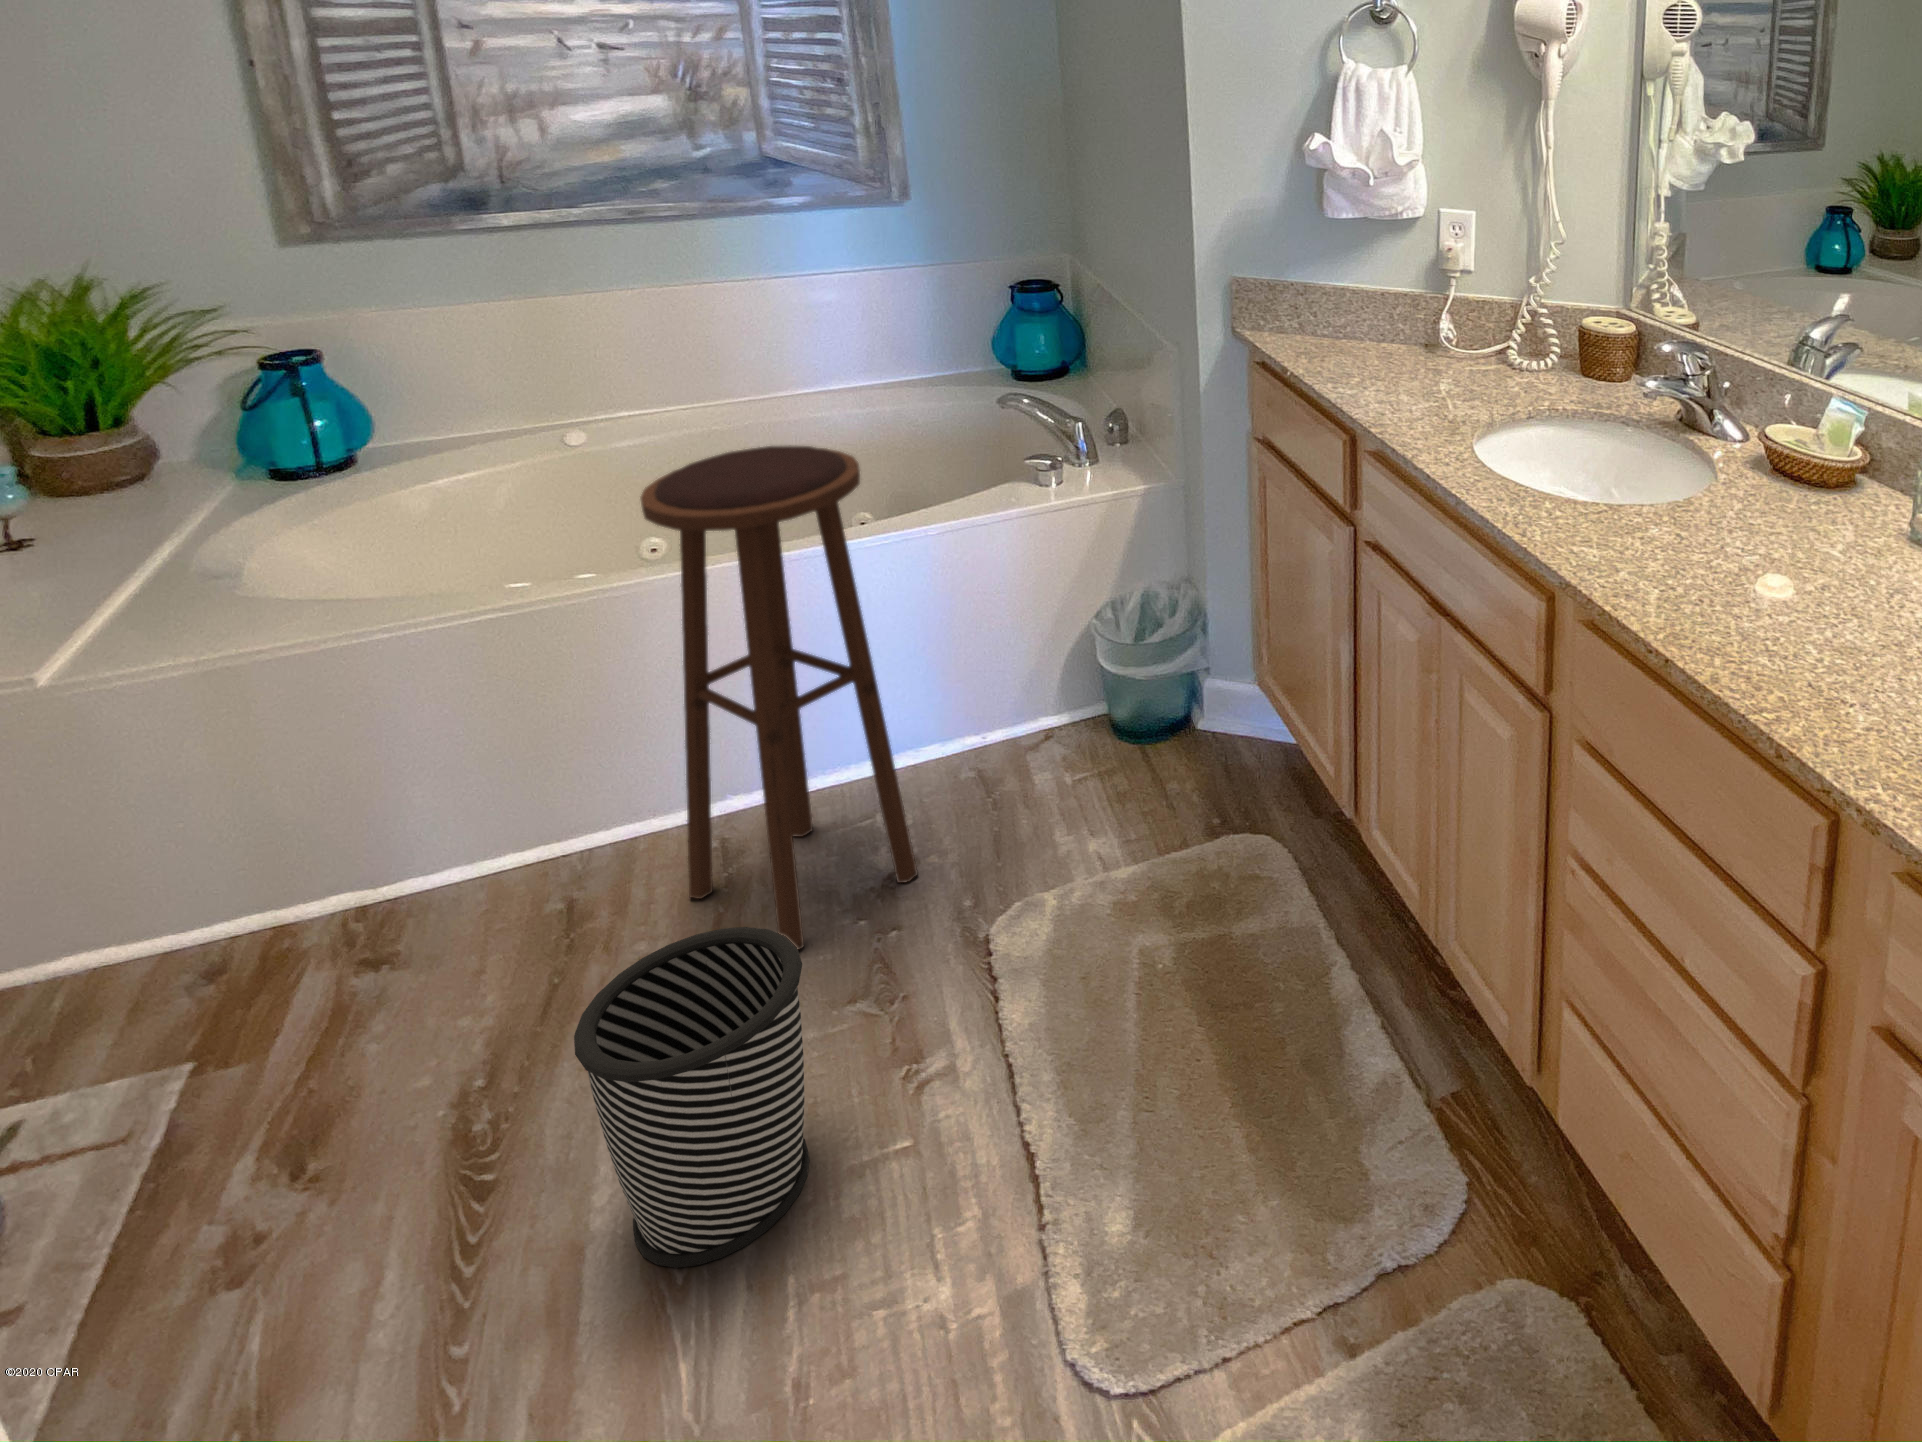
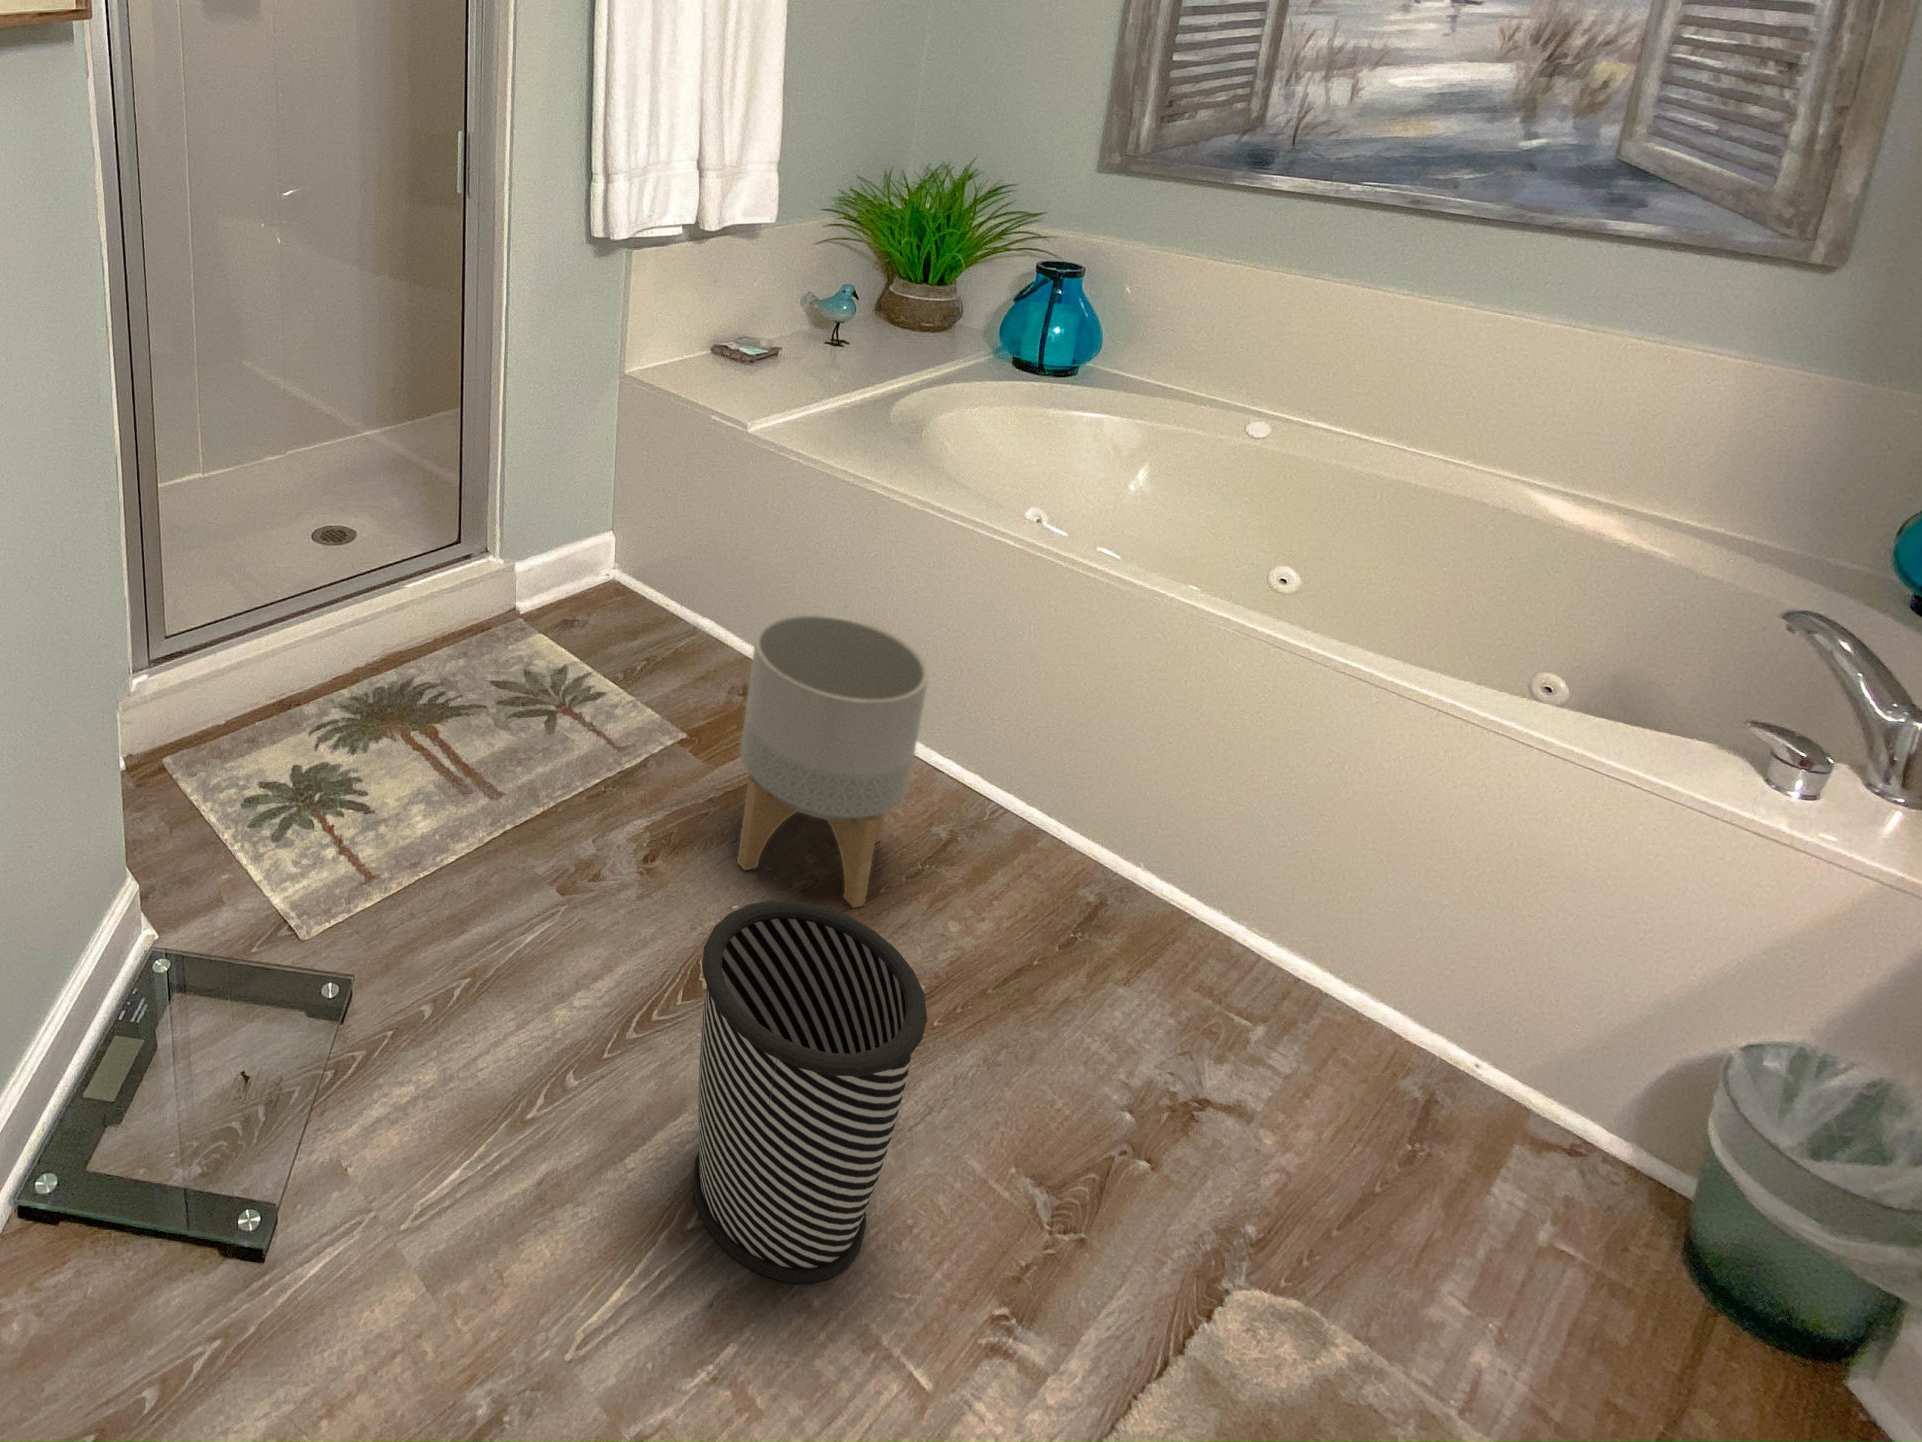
stool: present [641,445,918,949] -> none [1016,461,1383,1133]
planter: none [292,757,561,1087] -> present [737,613,928,908]

